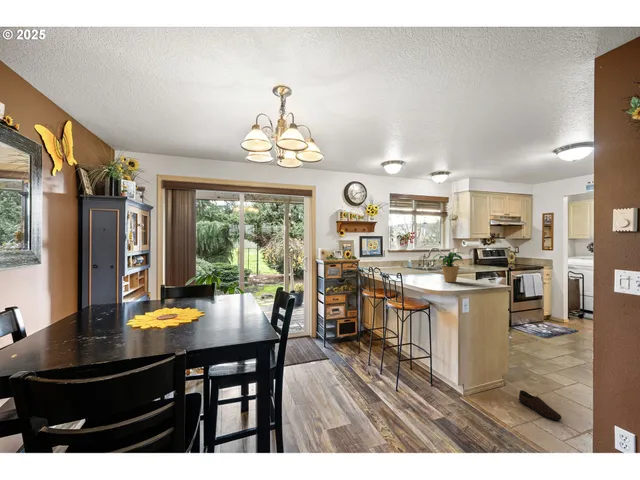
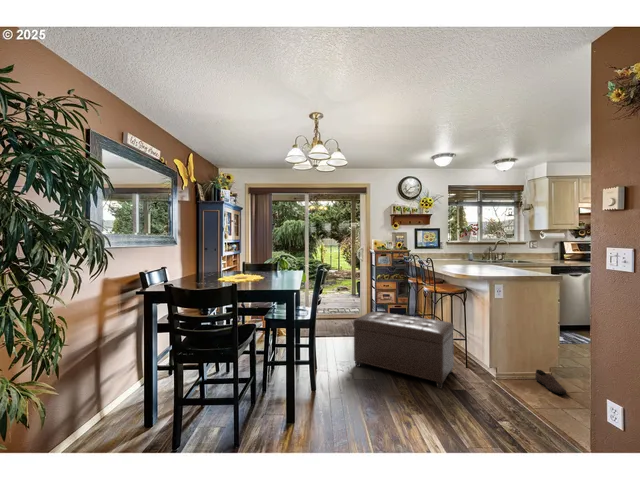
potted plant: present [433,252,464,282] -> none [469,241,504,270]
ottoman: none [328,340,449,440] -> present [353,312,454,388]

